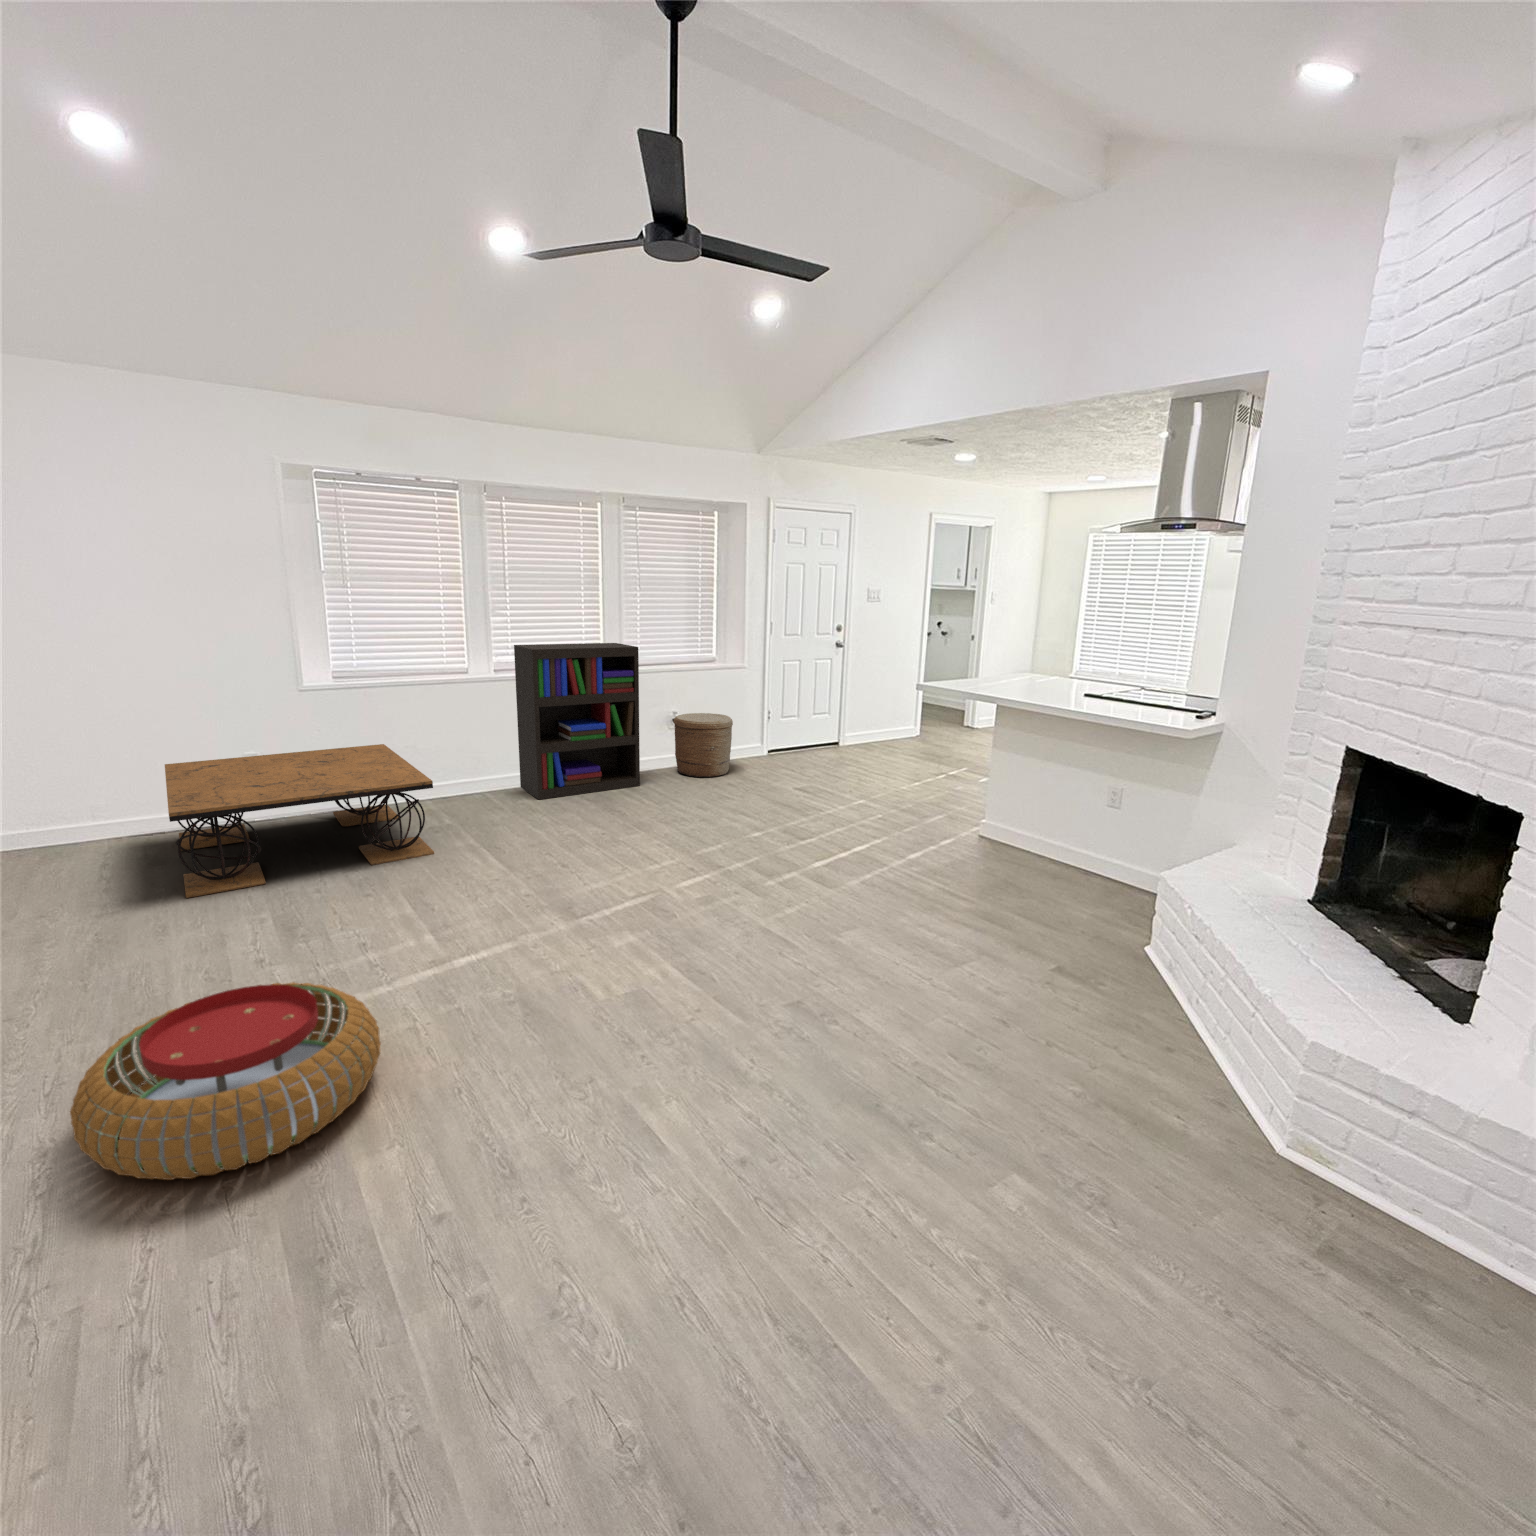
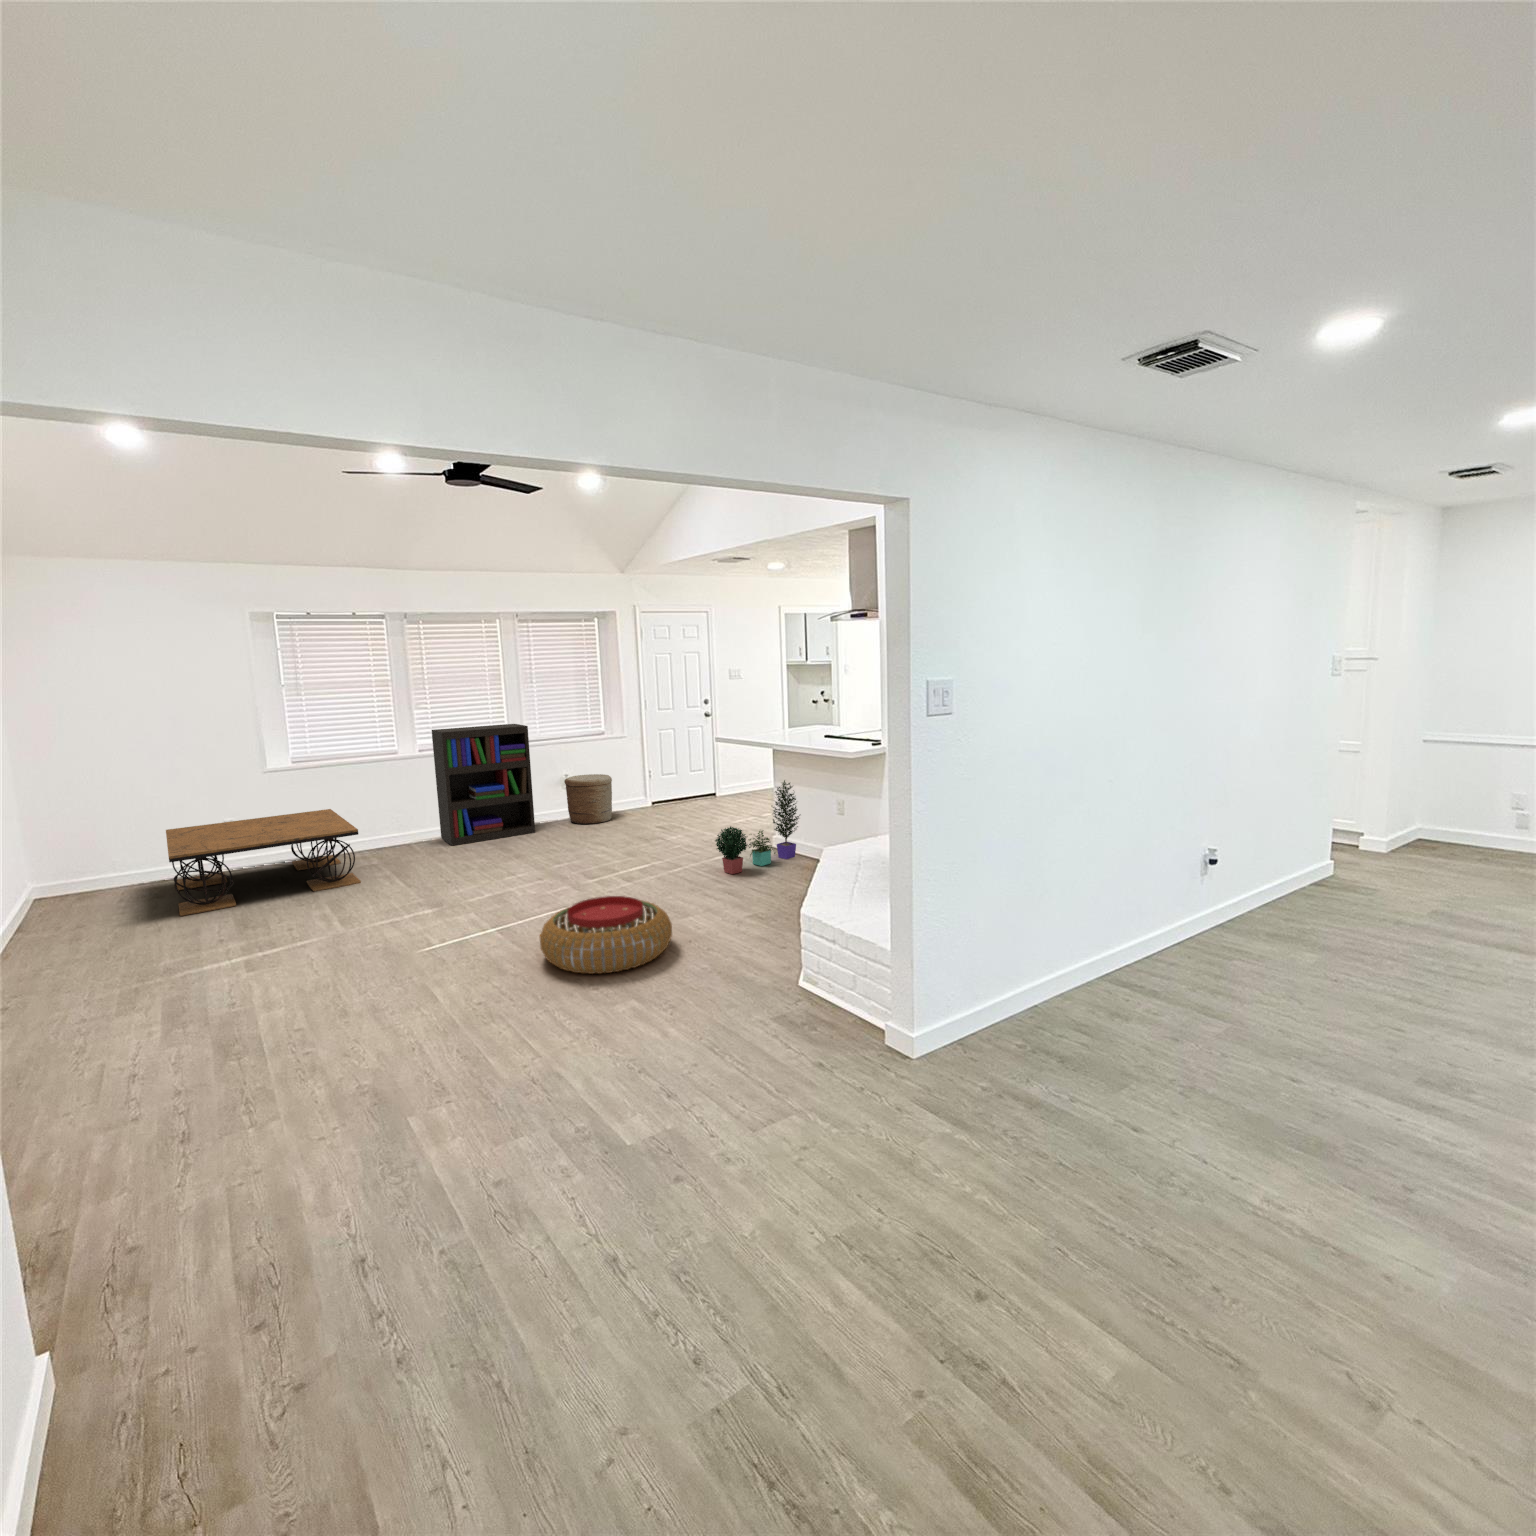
potted plant: none [928,743,1034,873] -> present [715,780,800,874]
pouf: present [70,982,380,1180] -> present [540,896,672,974]

